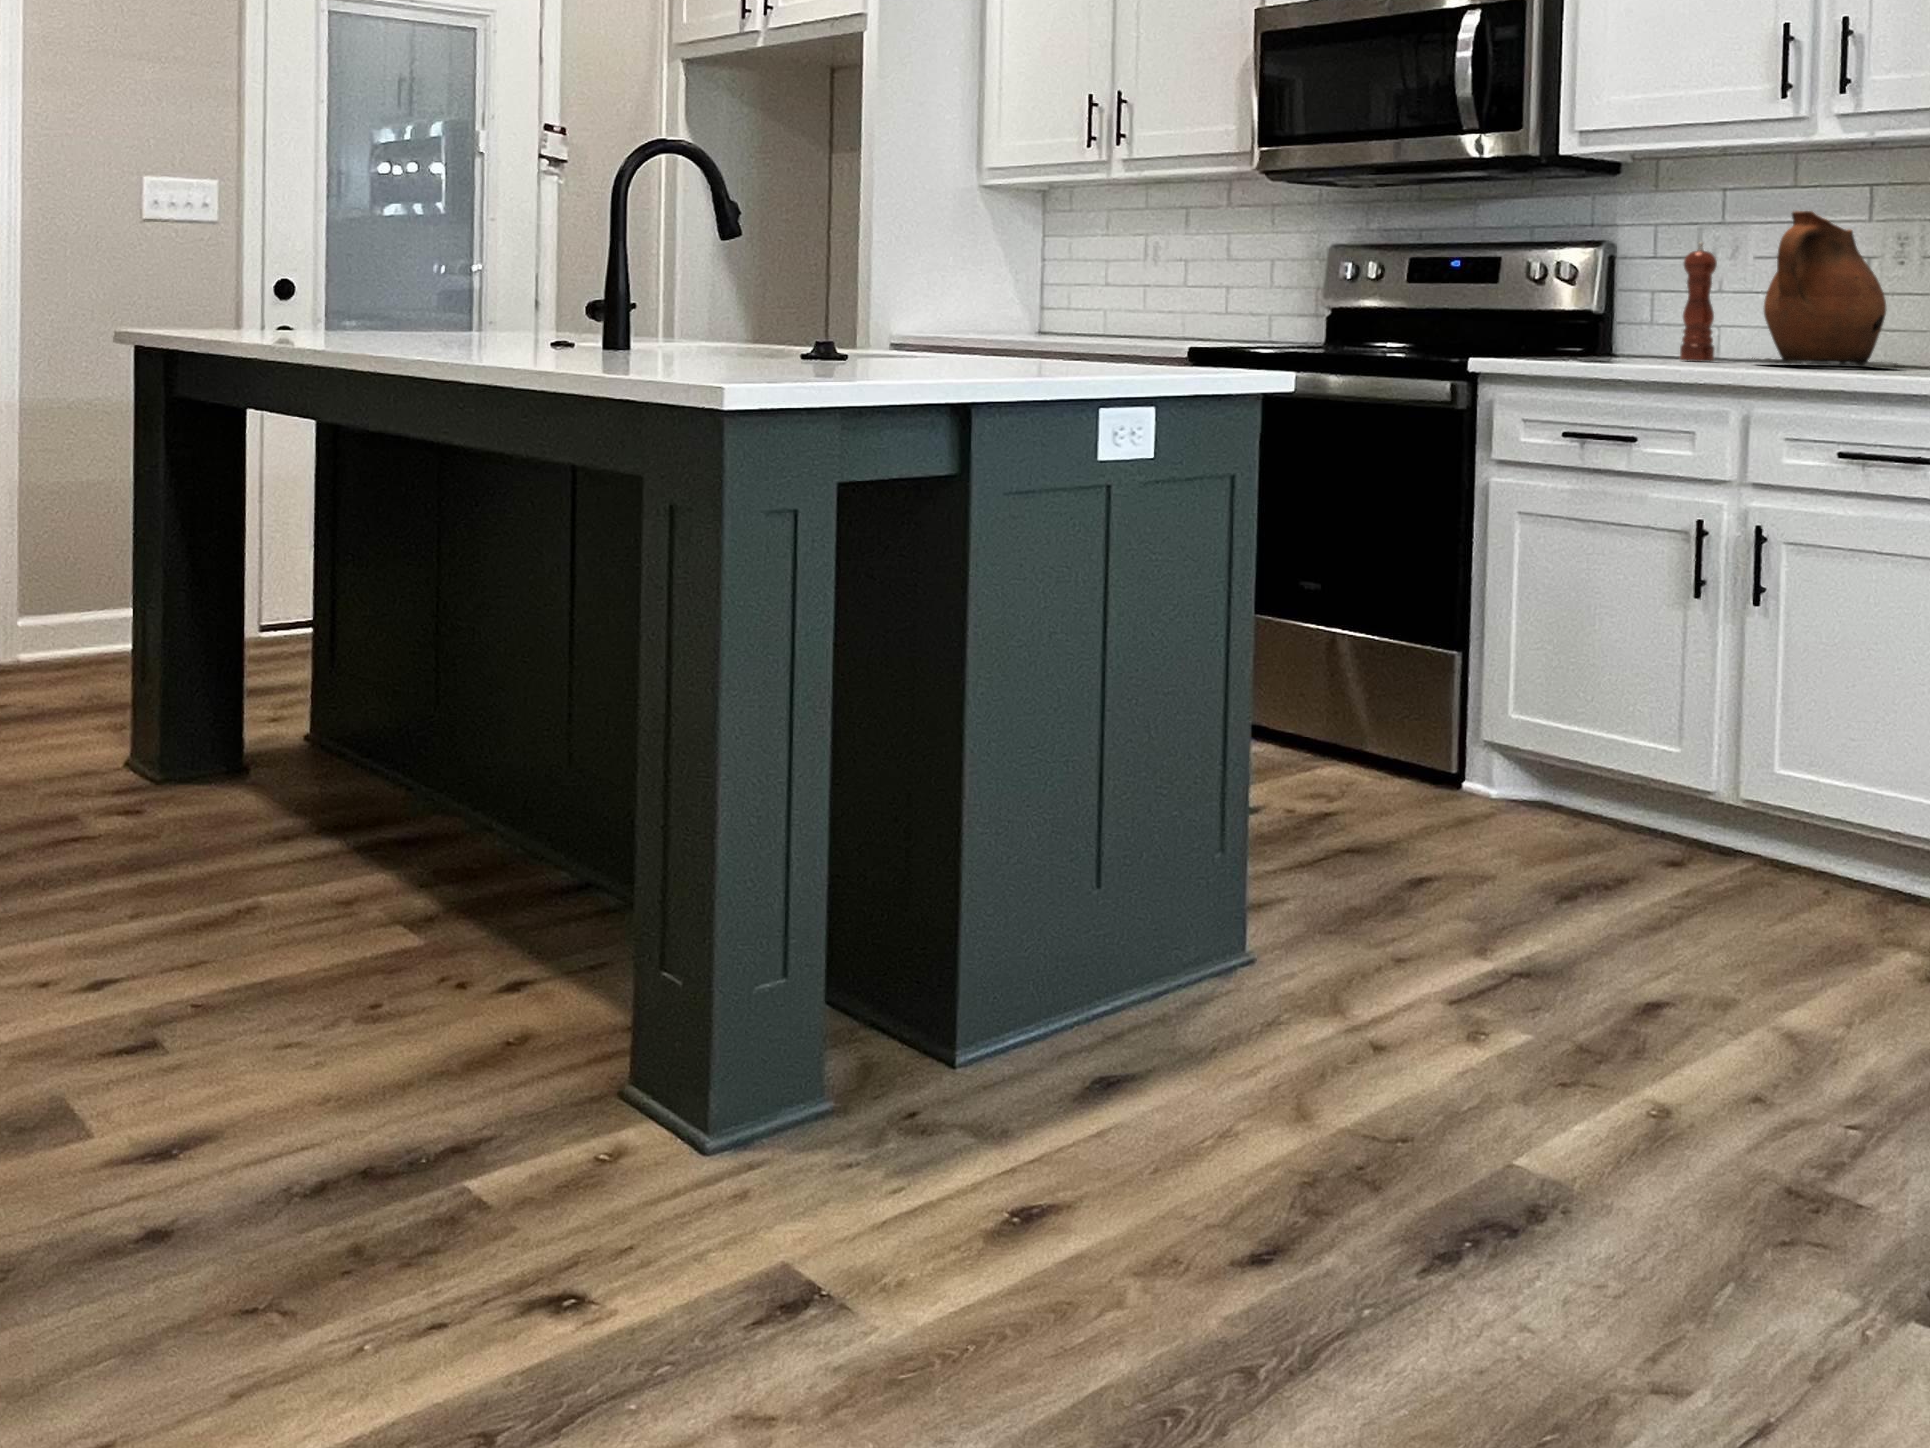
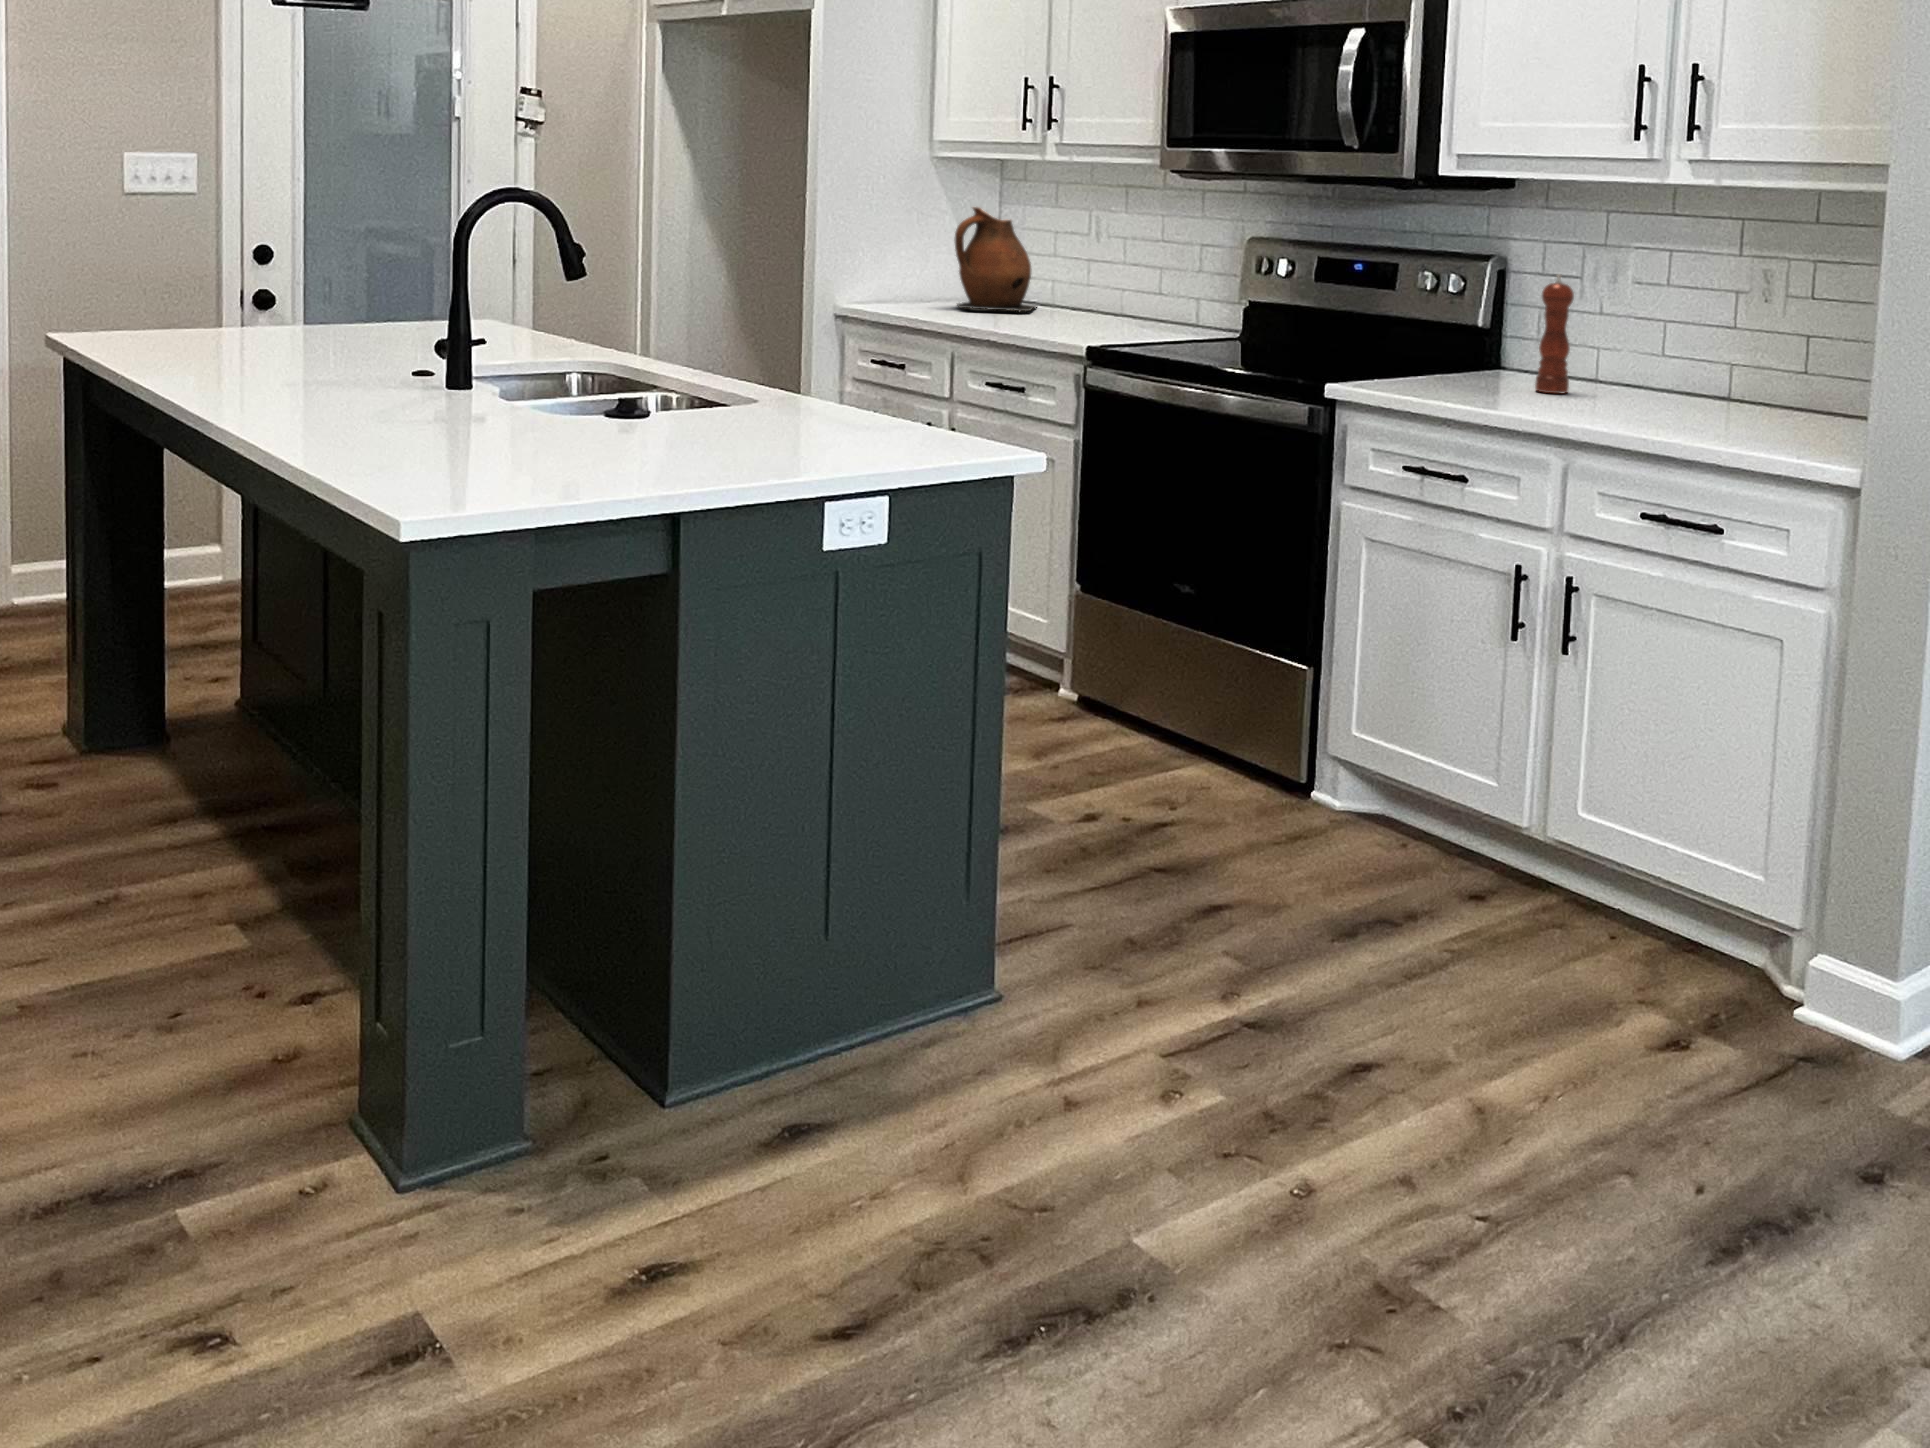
ceramic pitcher: present [1752,211,1898,367] -> present [955,207,1036,312]

